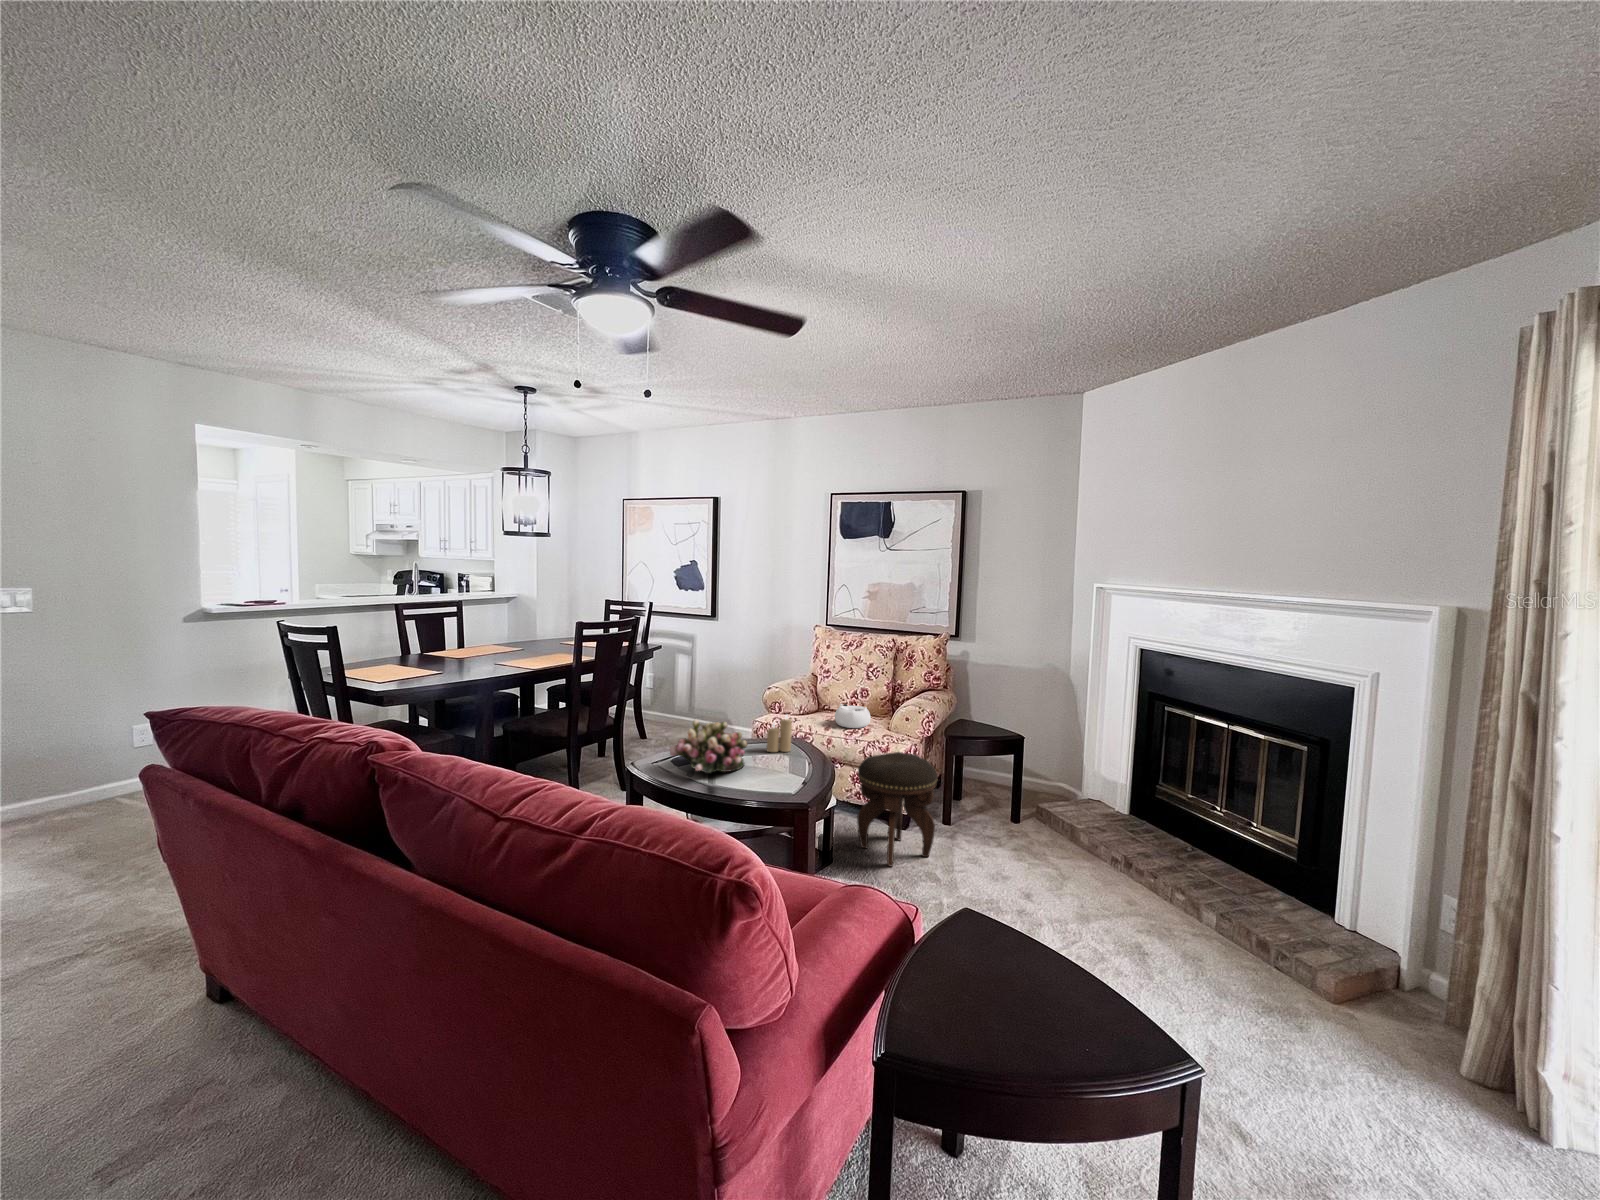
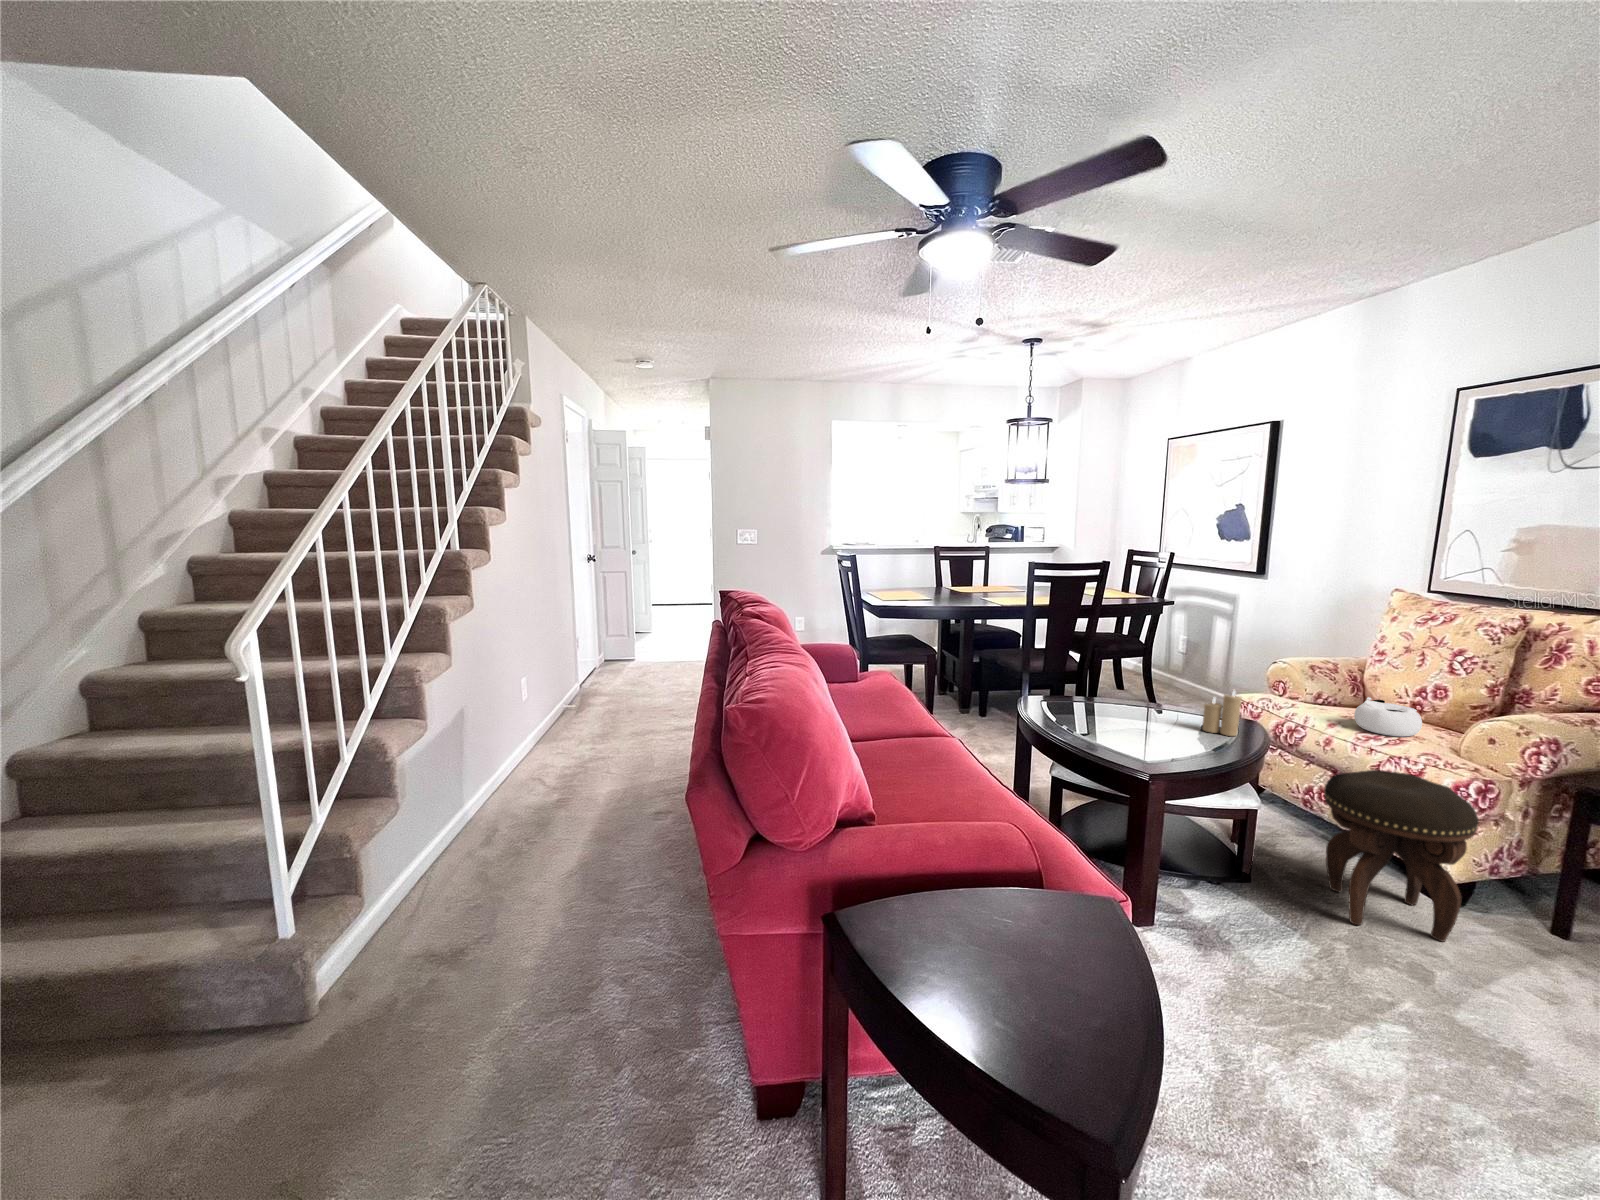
flower arrangement: present [670,720,747,773] -> none [1064,673,1158,737]

